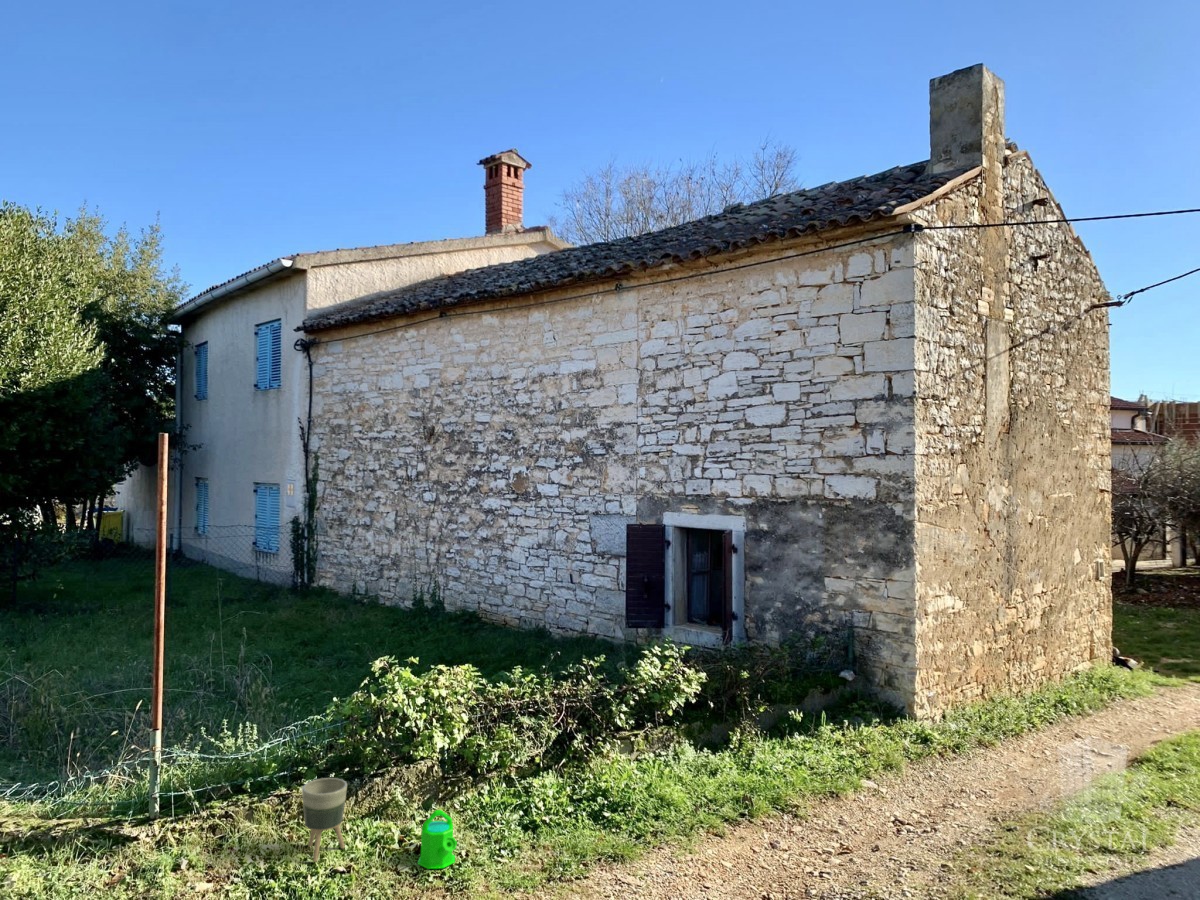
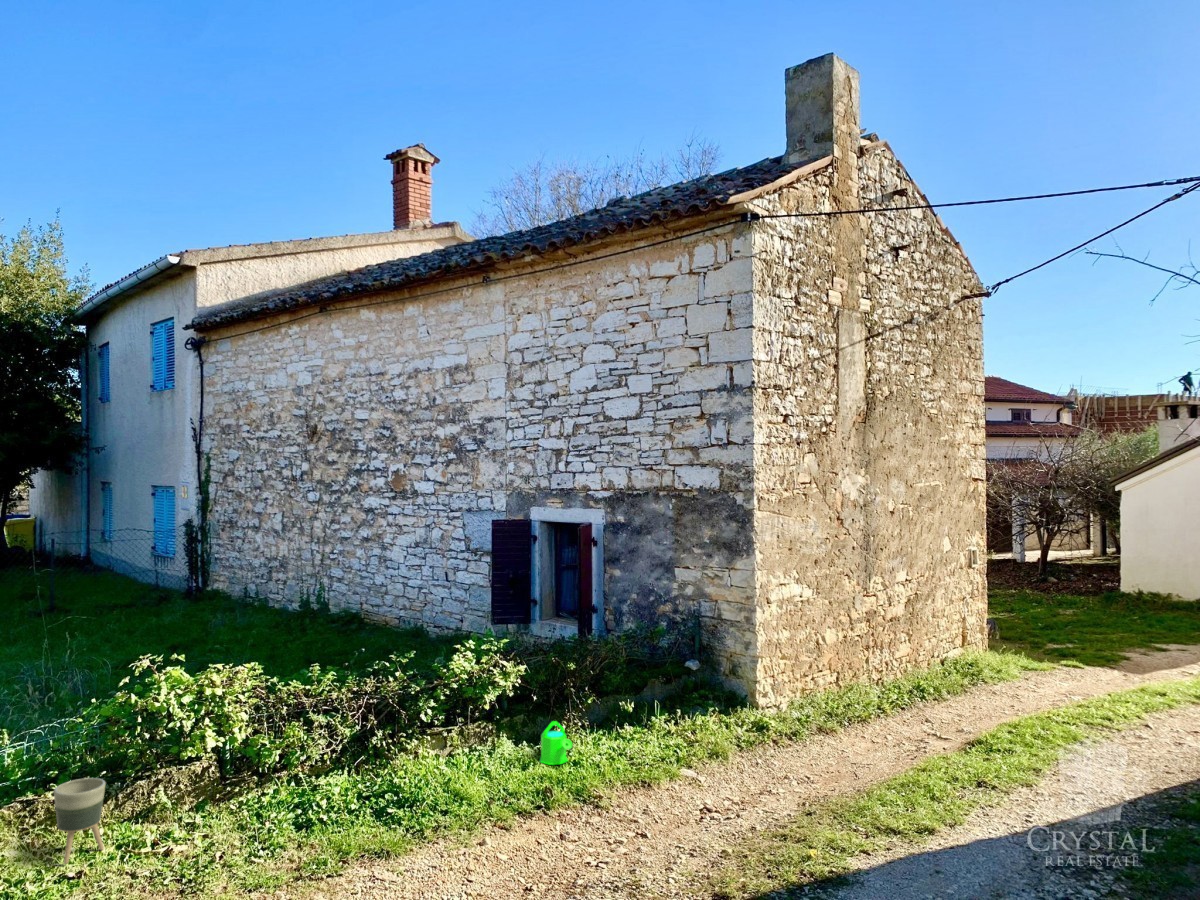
watering can: present [418,810,457,869] -> present [540,721,572,765]

